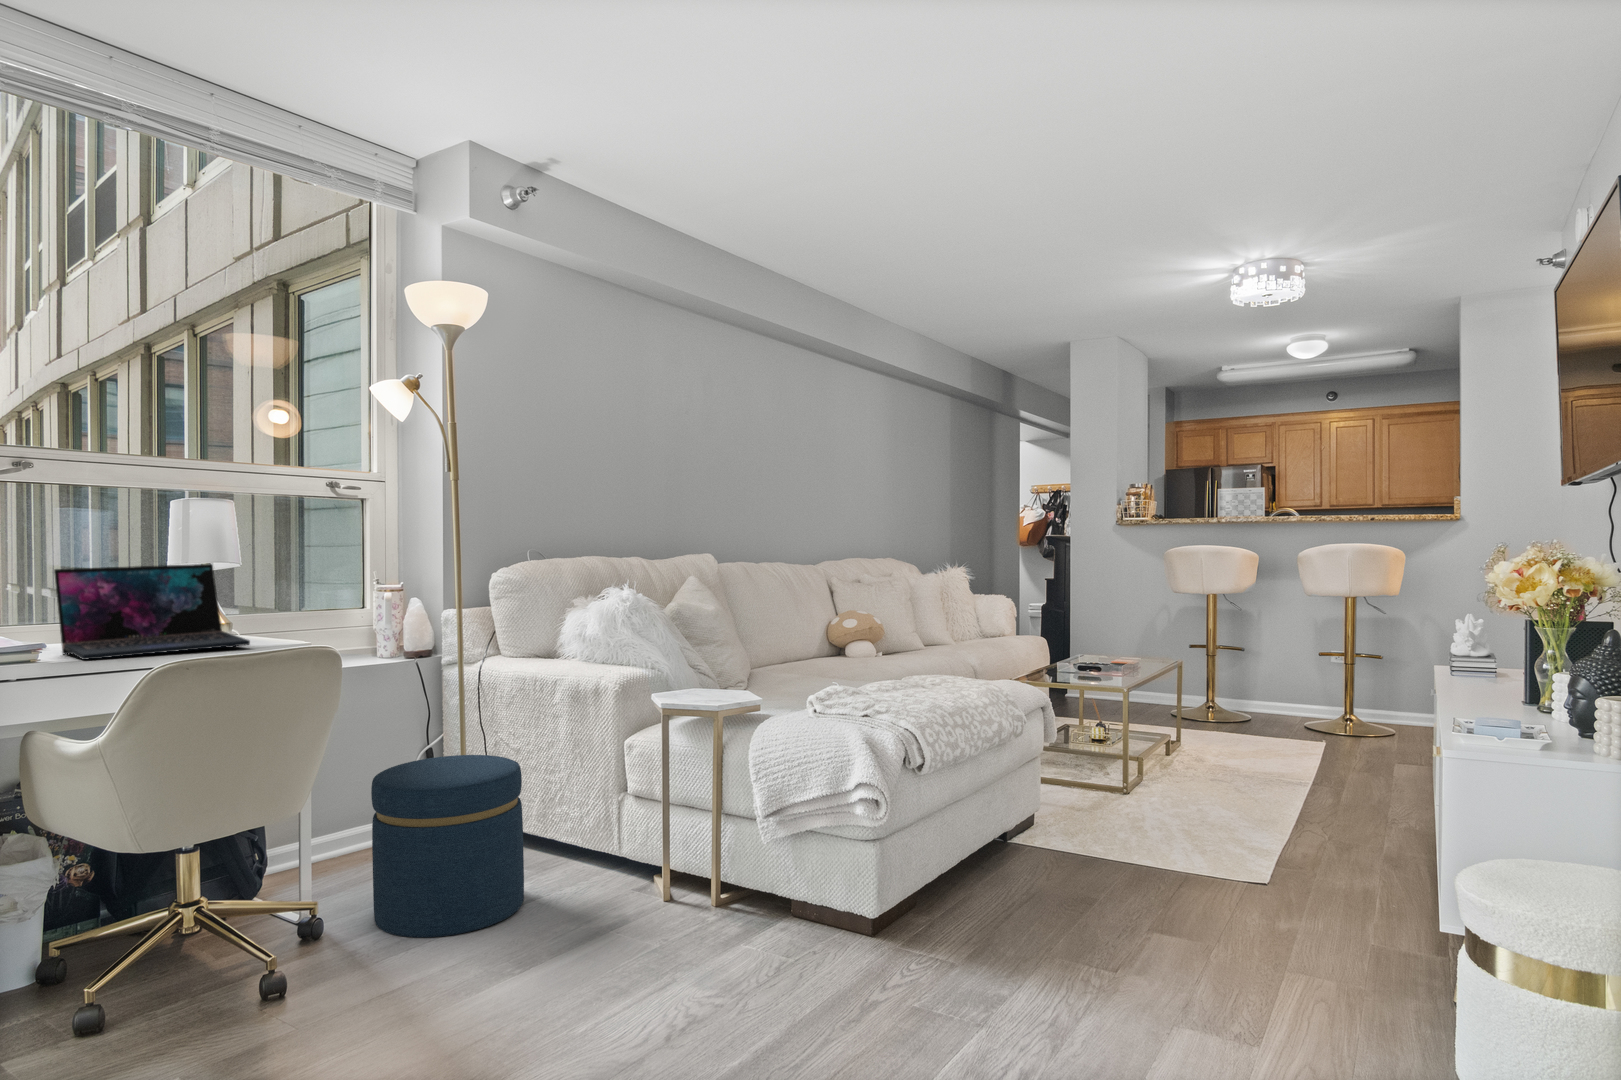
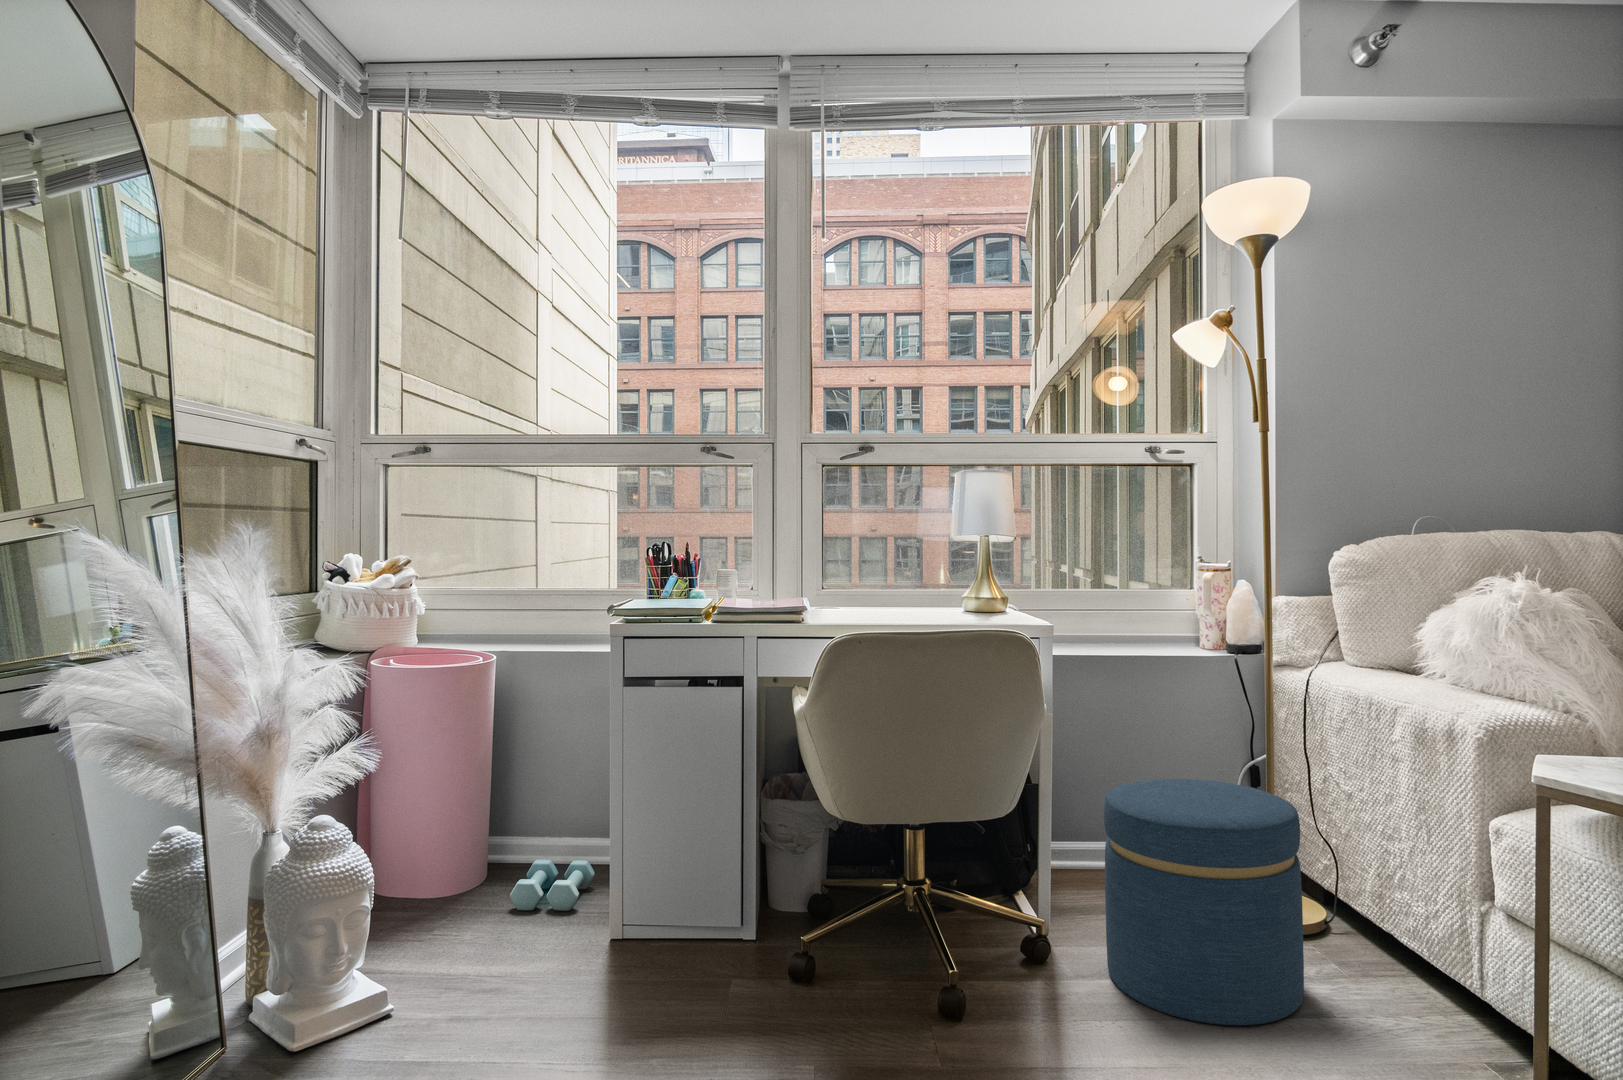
laptop: present [54,564,250,660] -> none [837,535,981,621]

